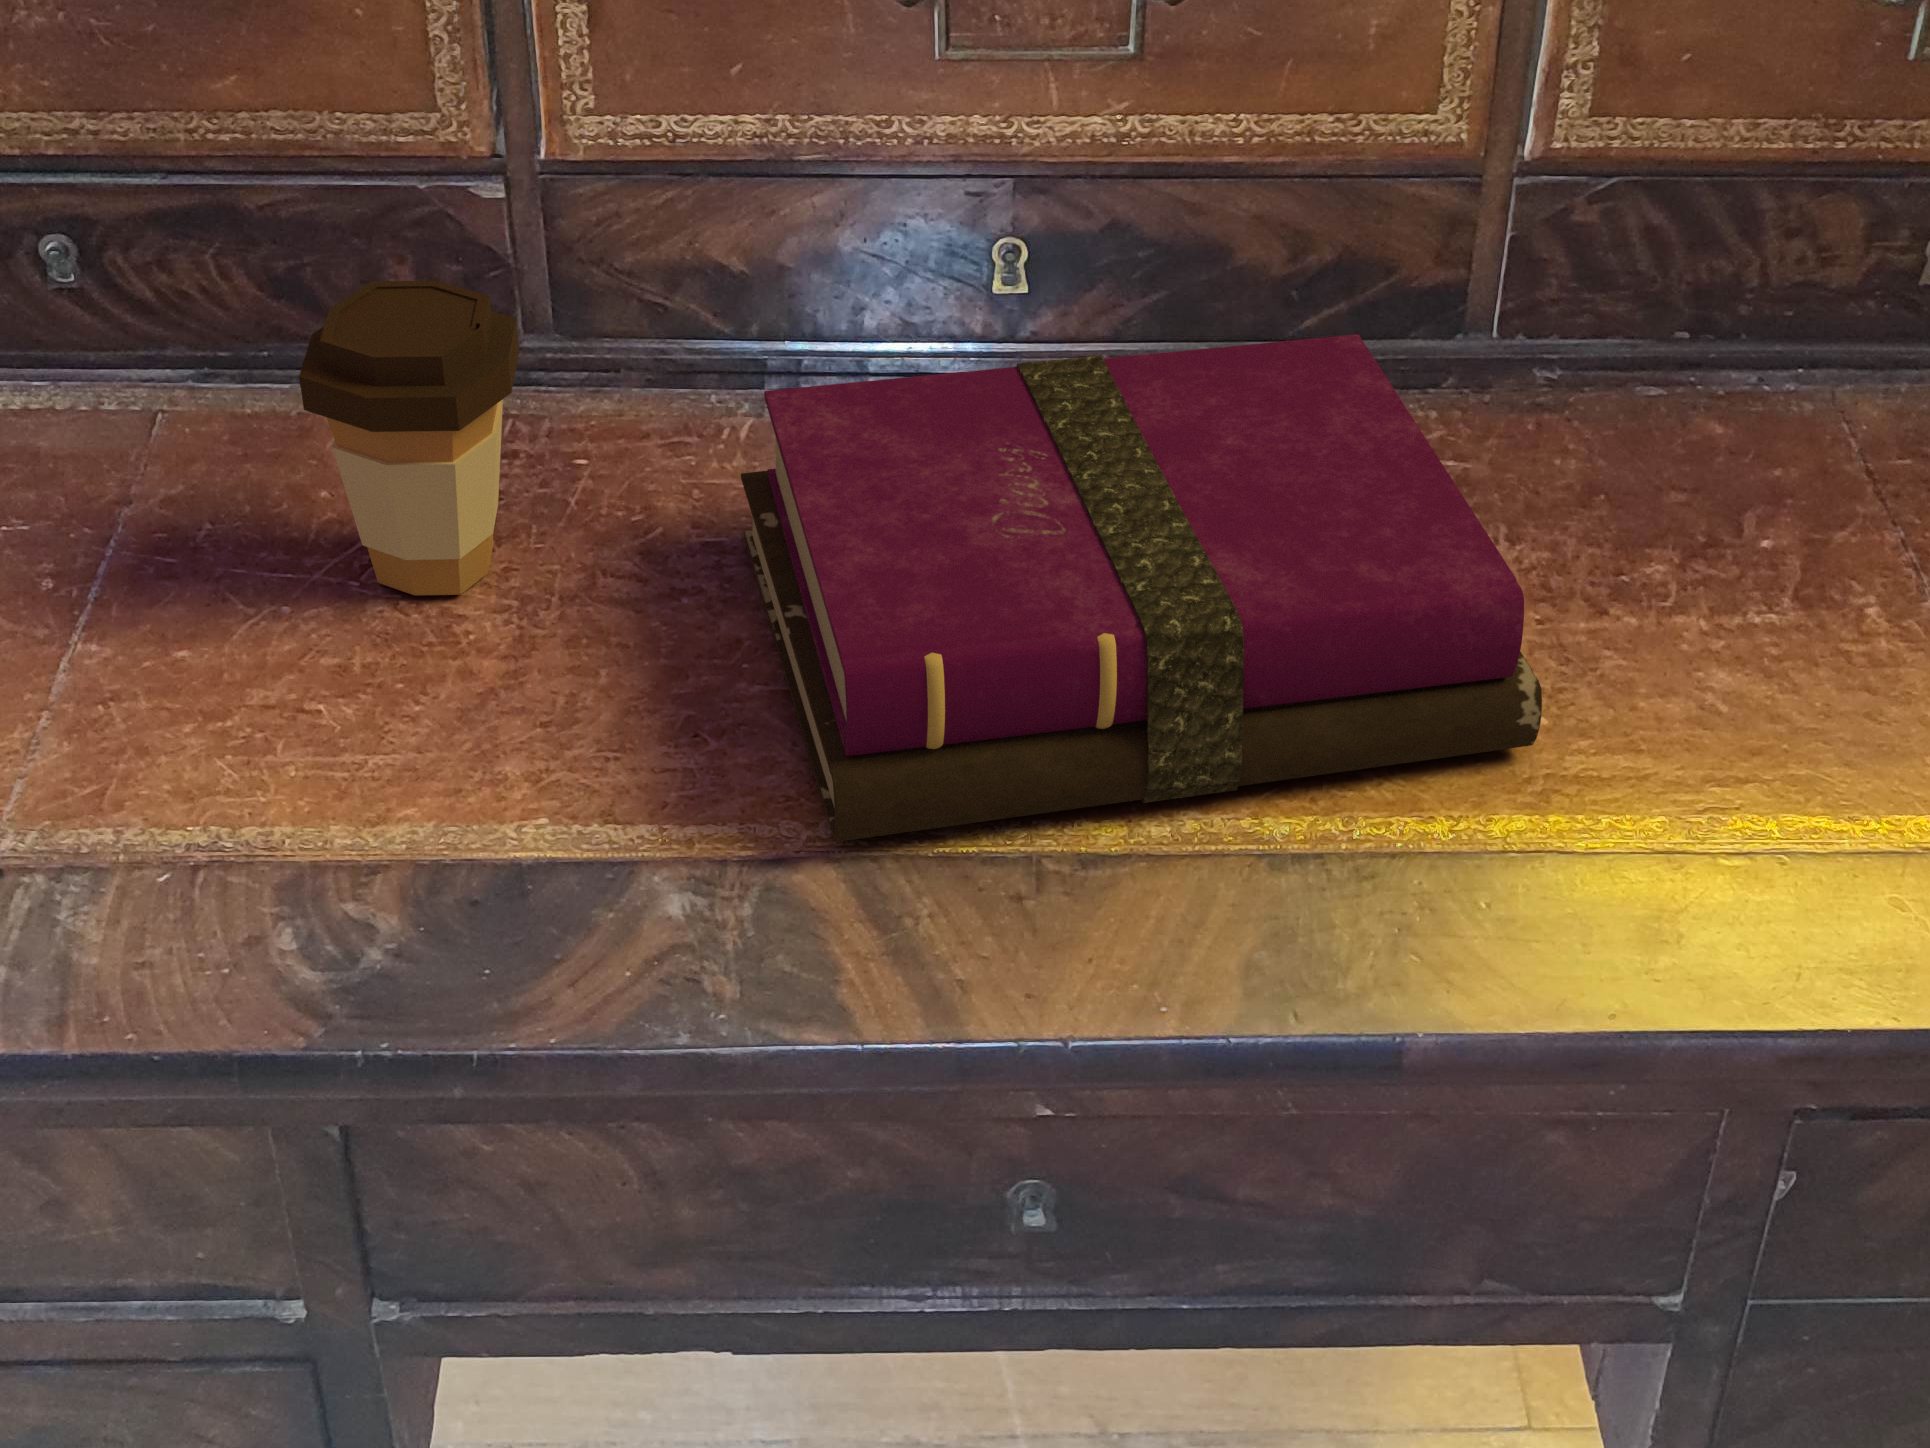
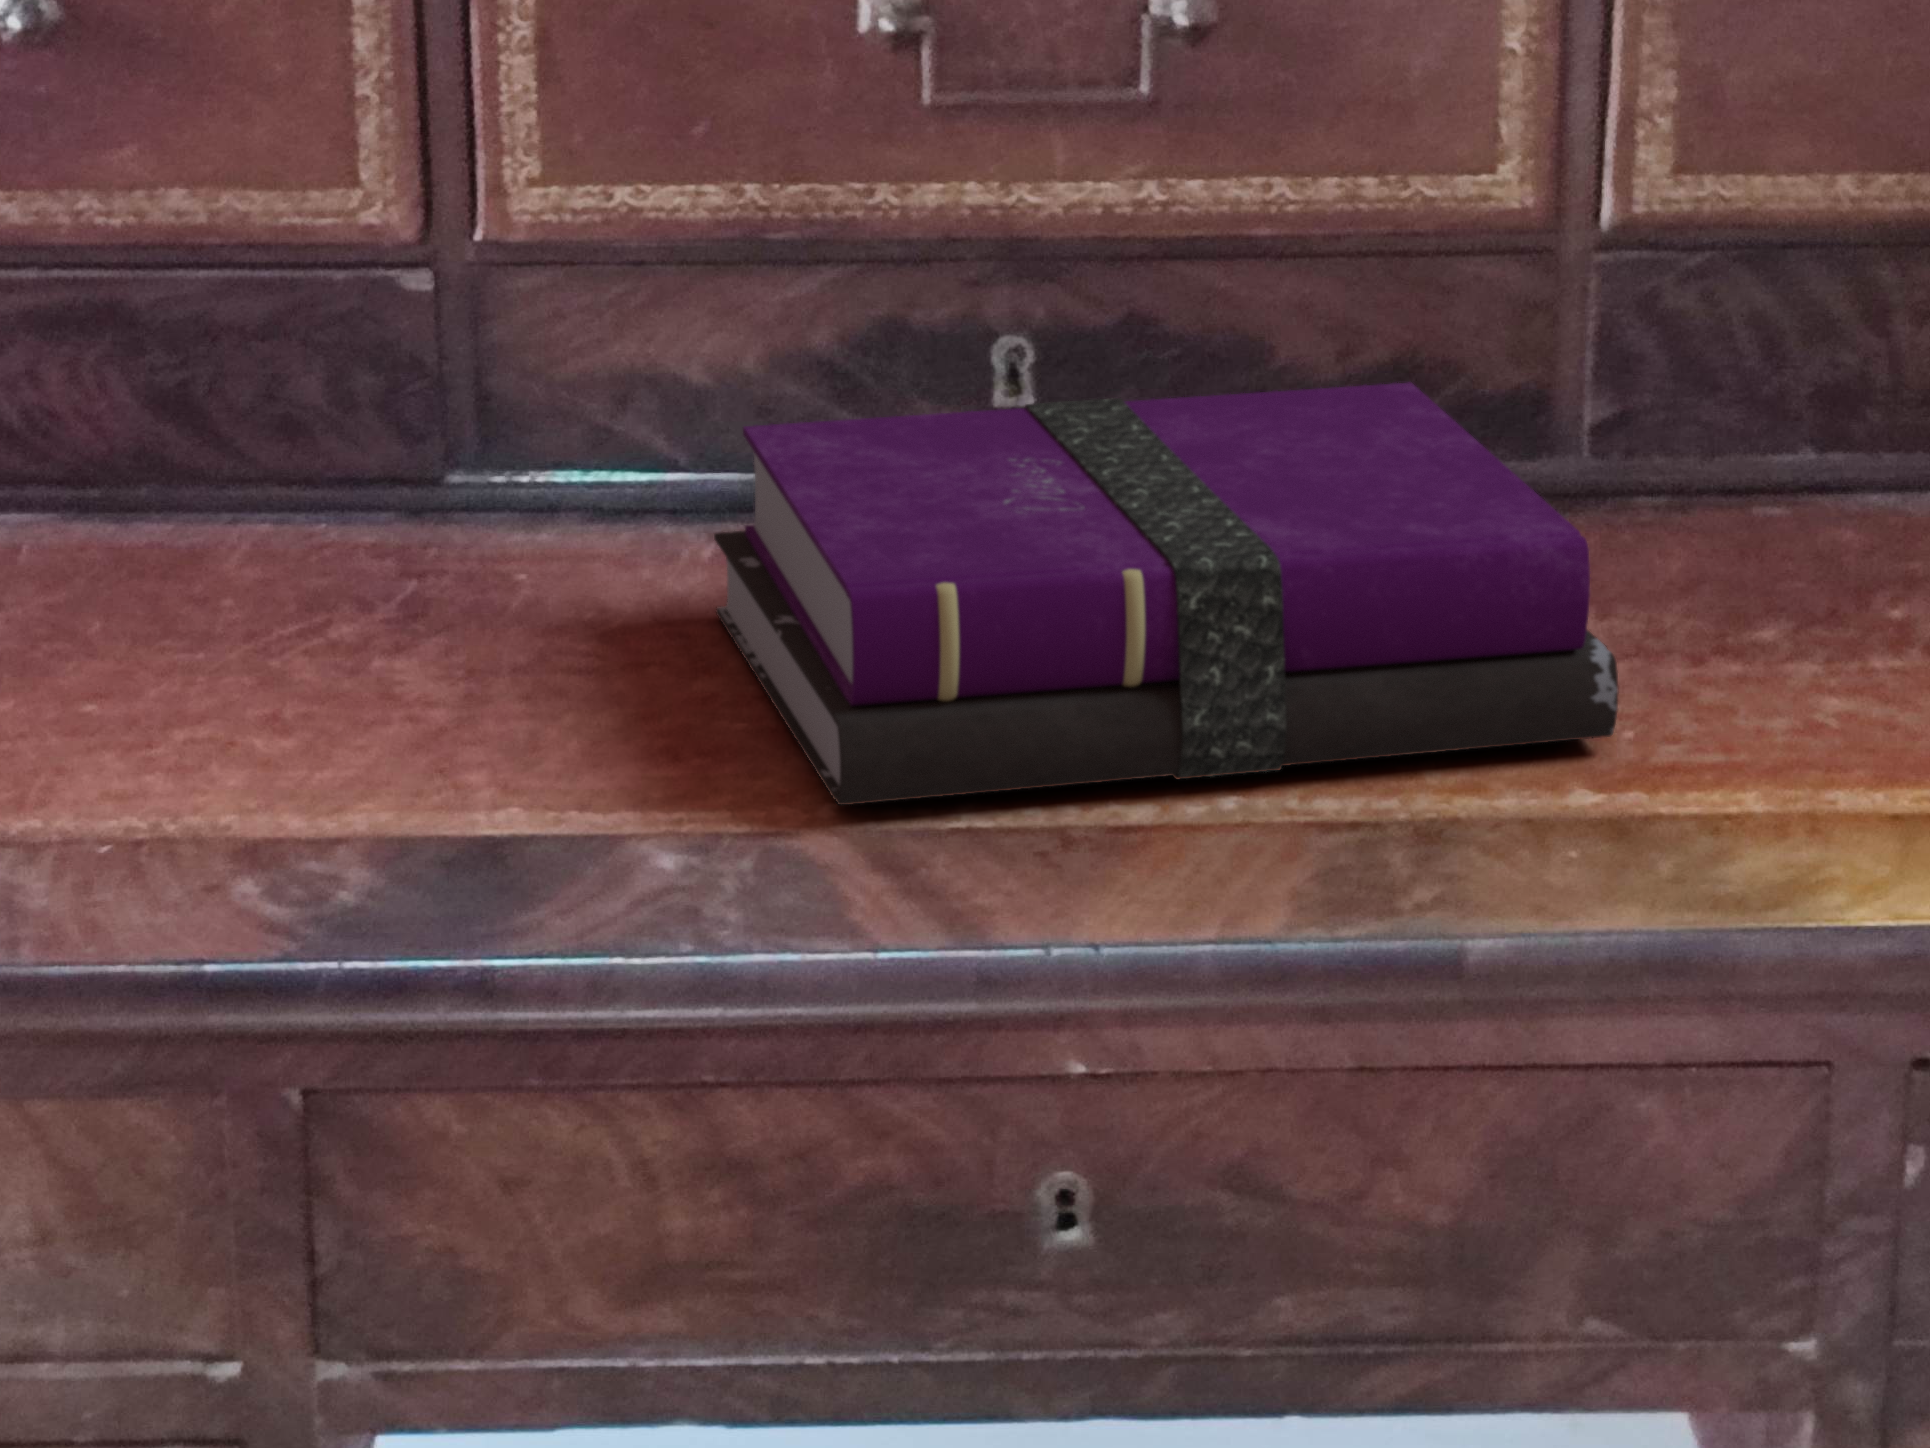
coffee cup: present [299,281,519,595] -> none [237,304,470,657]

